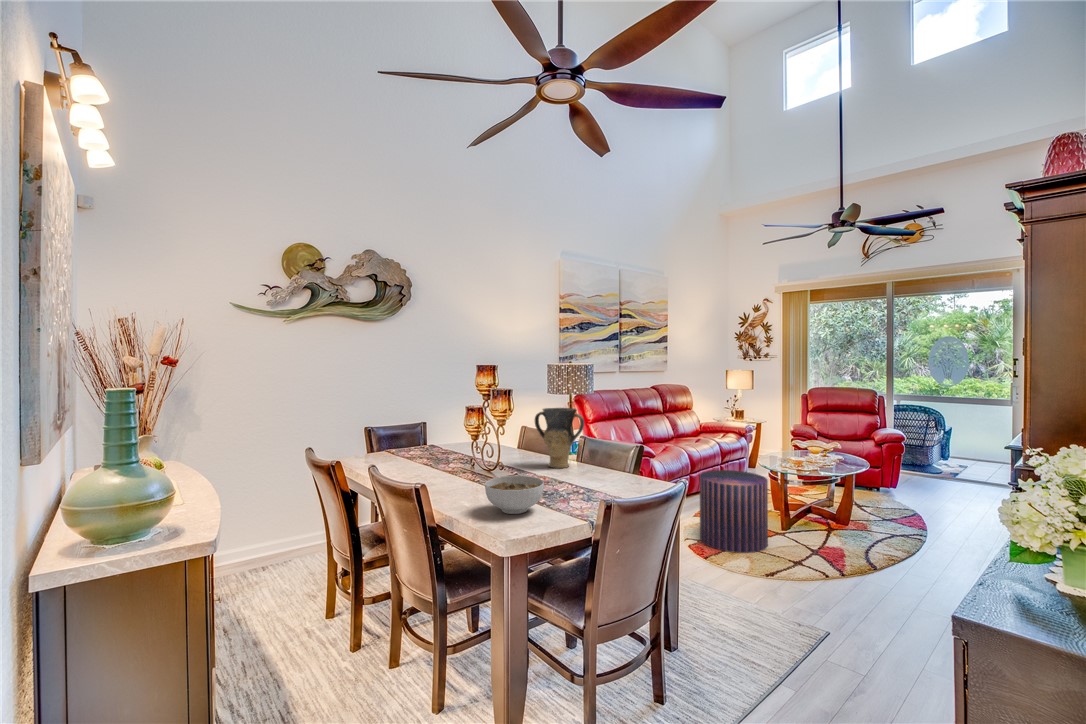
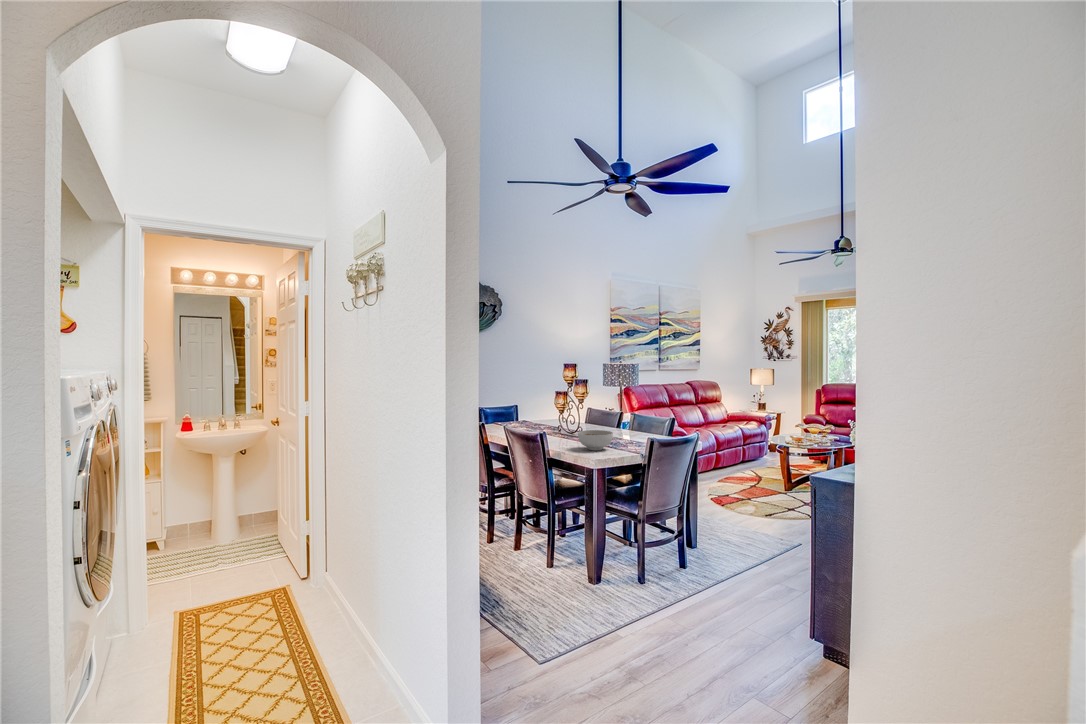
vase: present [535,408,584,468] -> none [601,393,635,433]
pouf: present [699,470,768,553] -> none [721,445,773,504]

